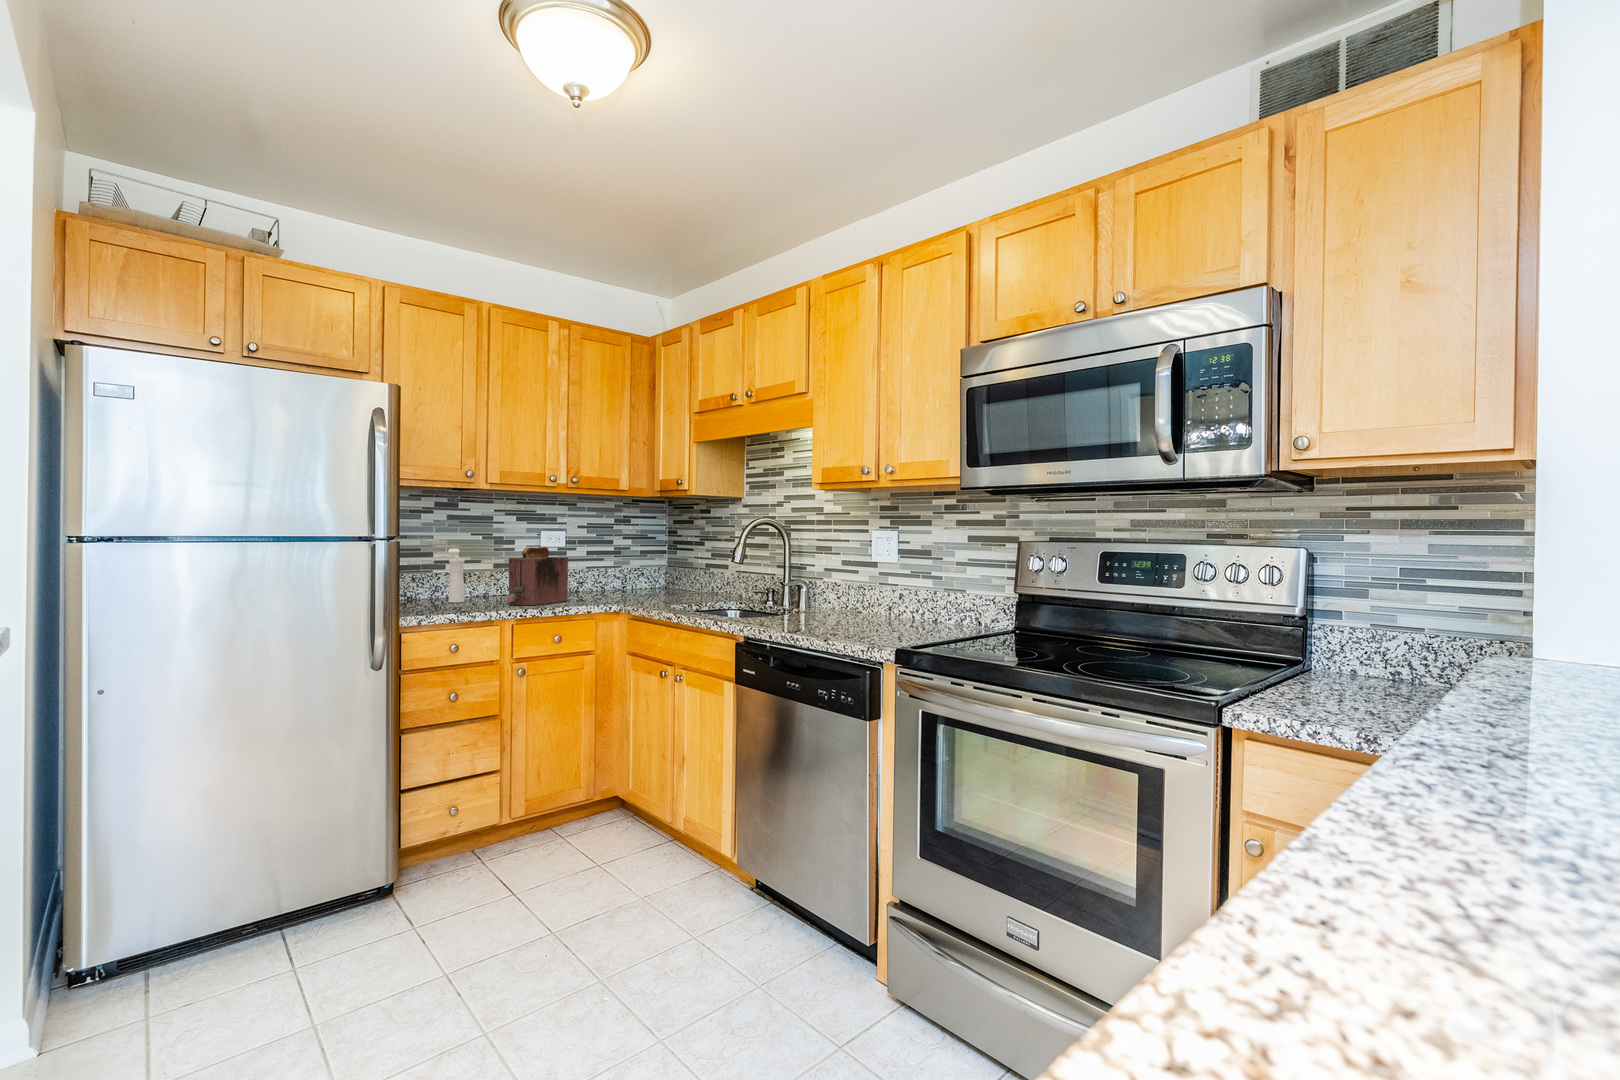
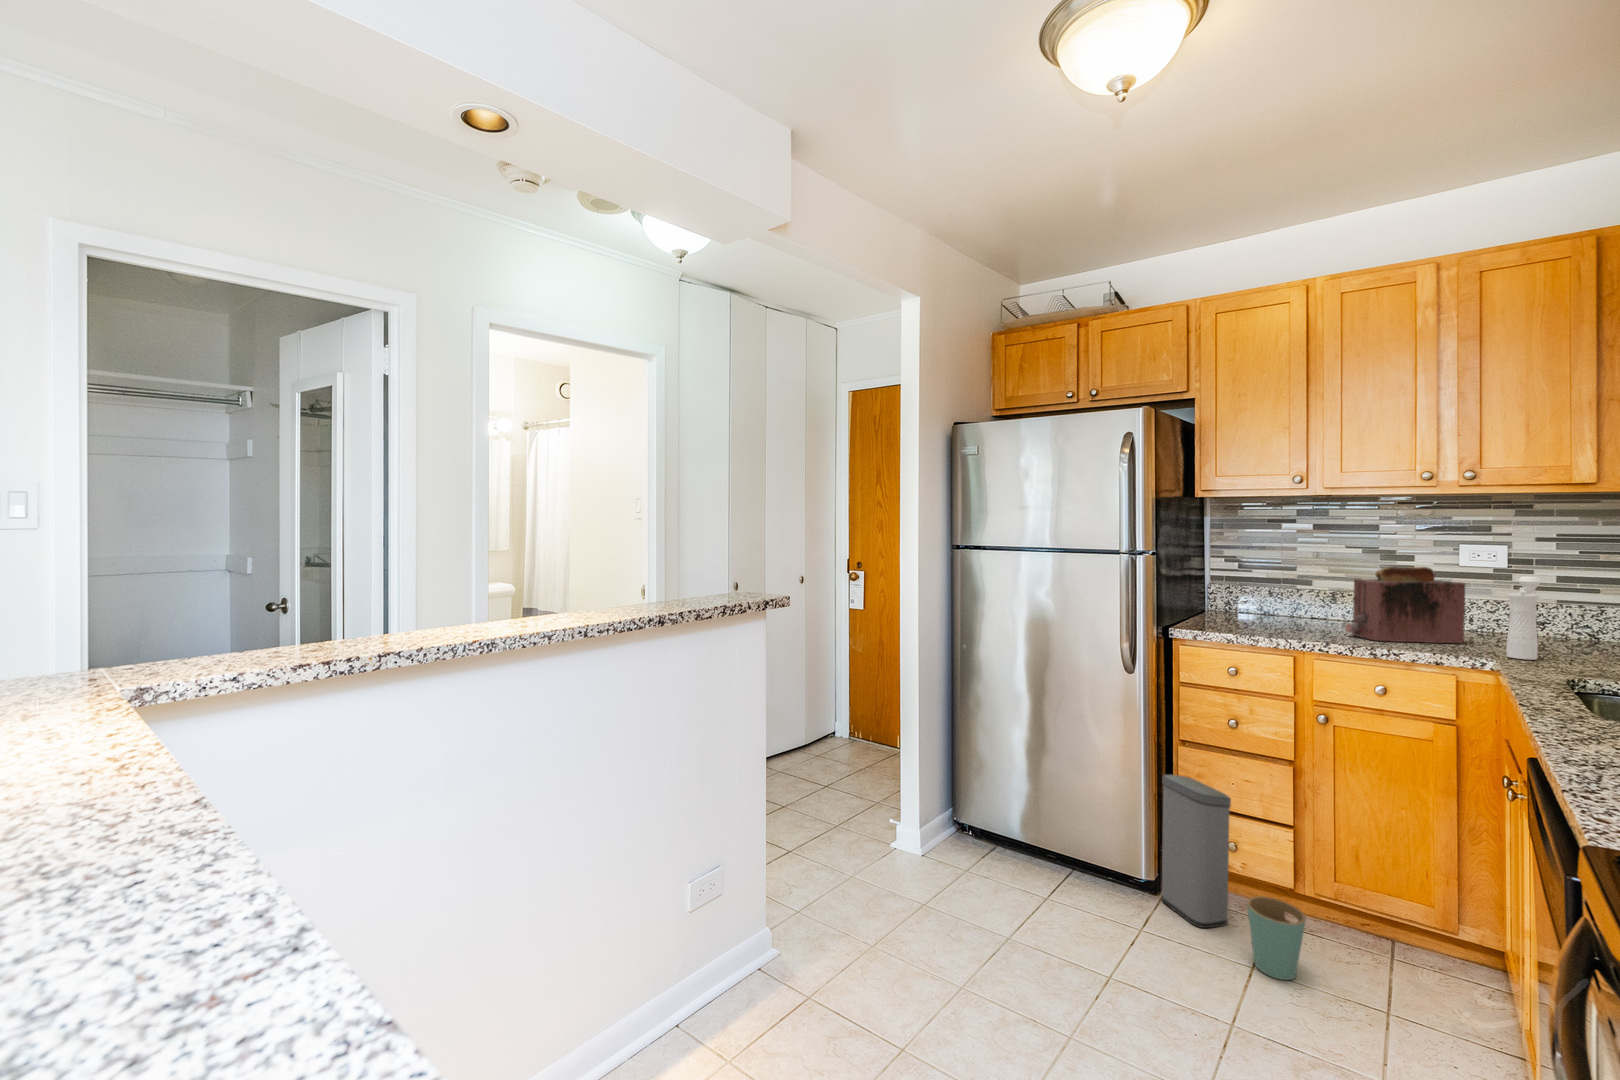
pepper mill: present [448,549,465,603] -> present [1506,577,1541,660]
trash can: none [411,762,556,899] -> present [1162,775,1306,980]

